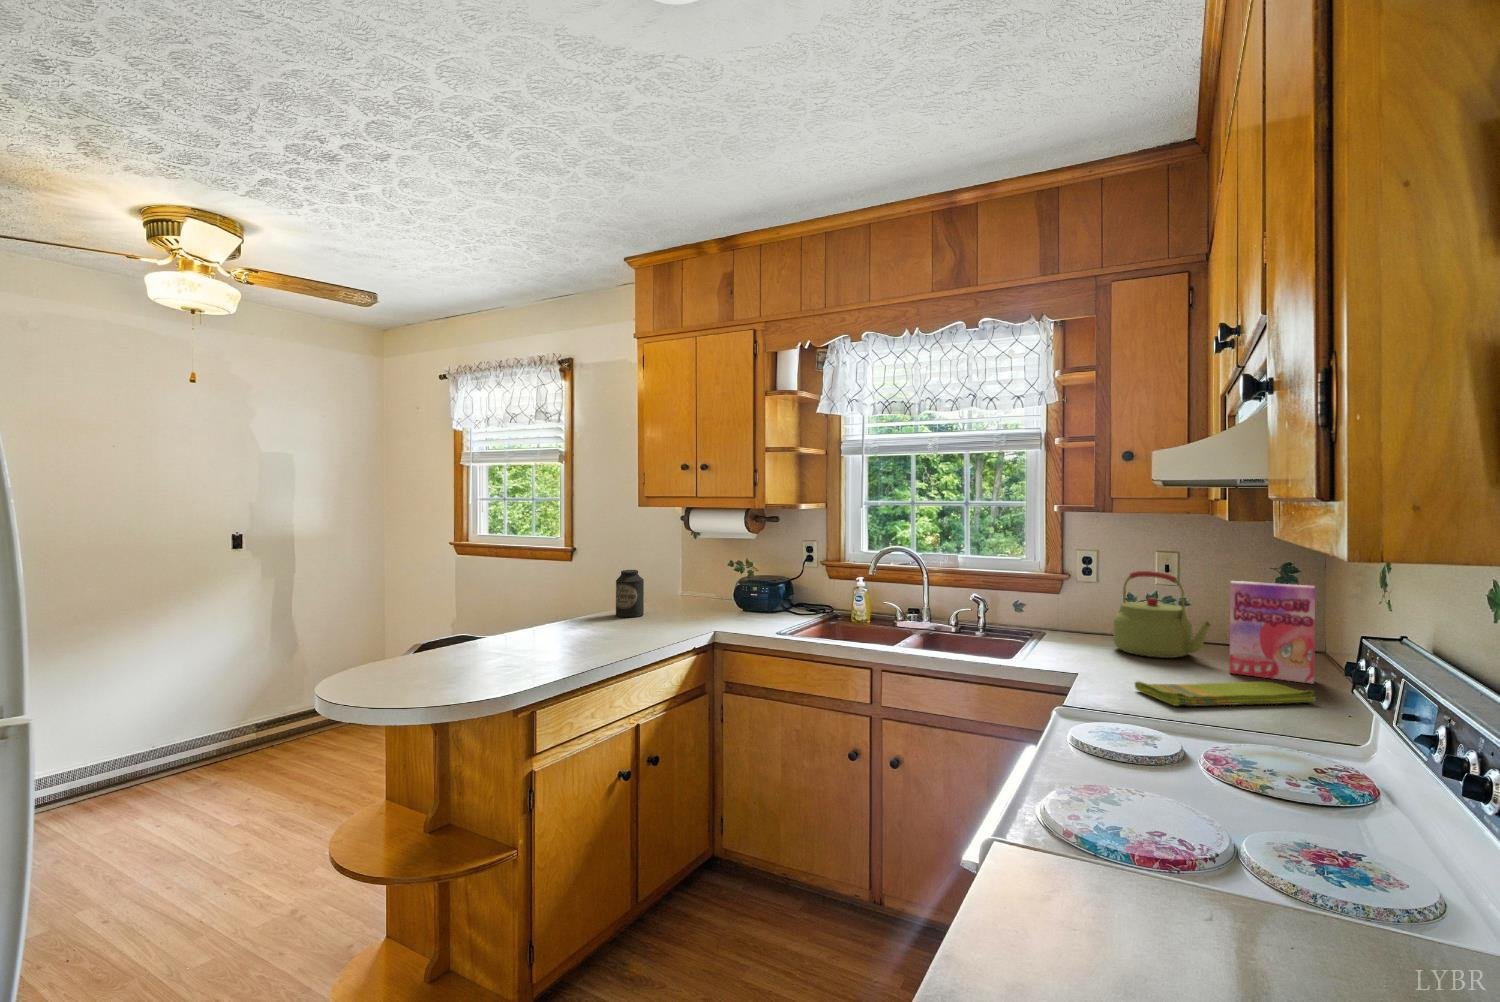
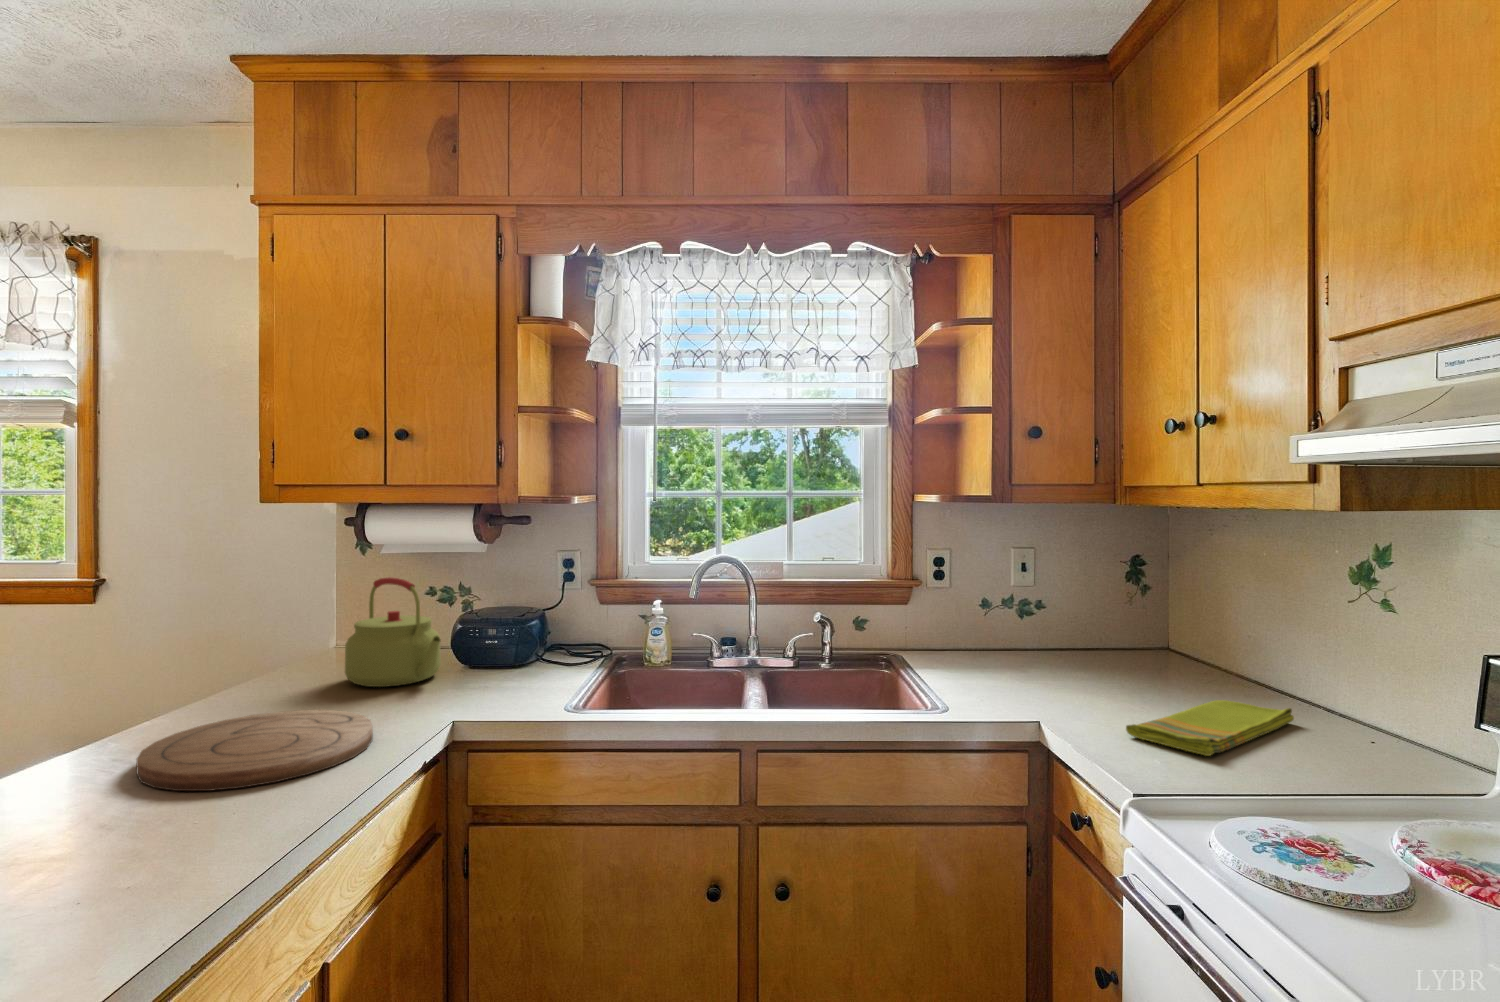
canister: present [616,570,644,617] -> none [231,617,291,706]
kettle: present [1113,571,1211,658] -> present [345,577,441,687]
cereal box: present [1229,581,1315,684] -> none [1146,581,1240,694]
cutting board: none [566,618,668,645] -> present [136,710,373,791]

